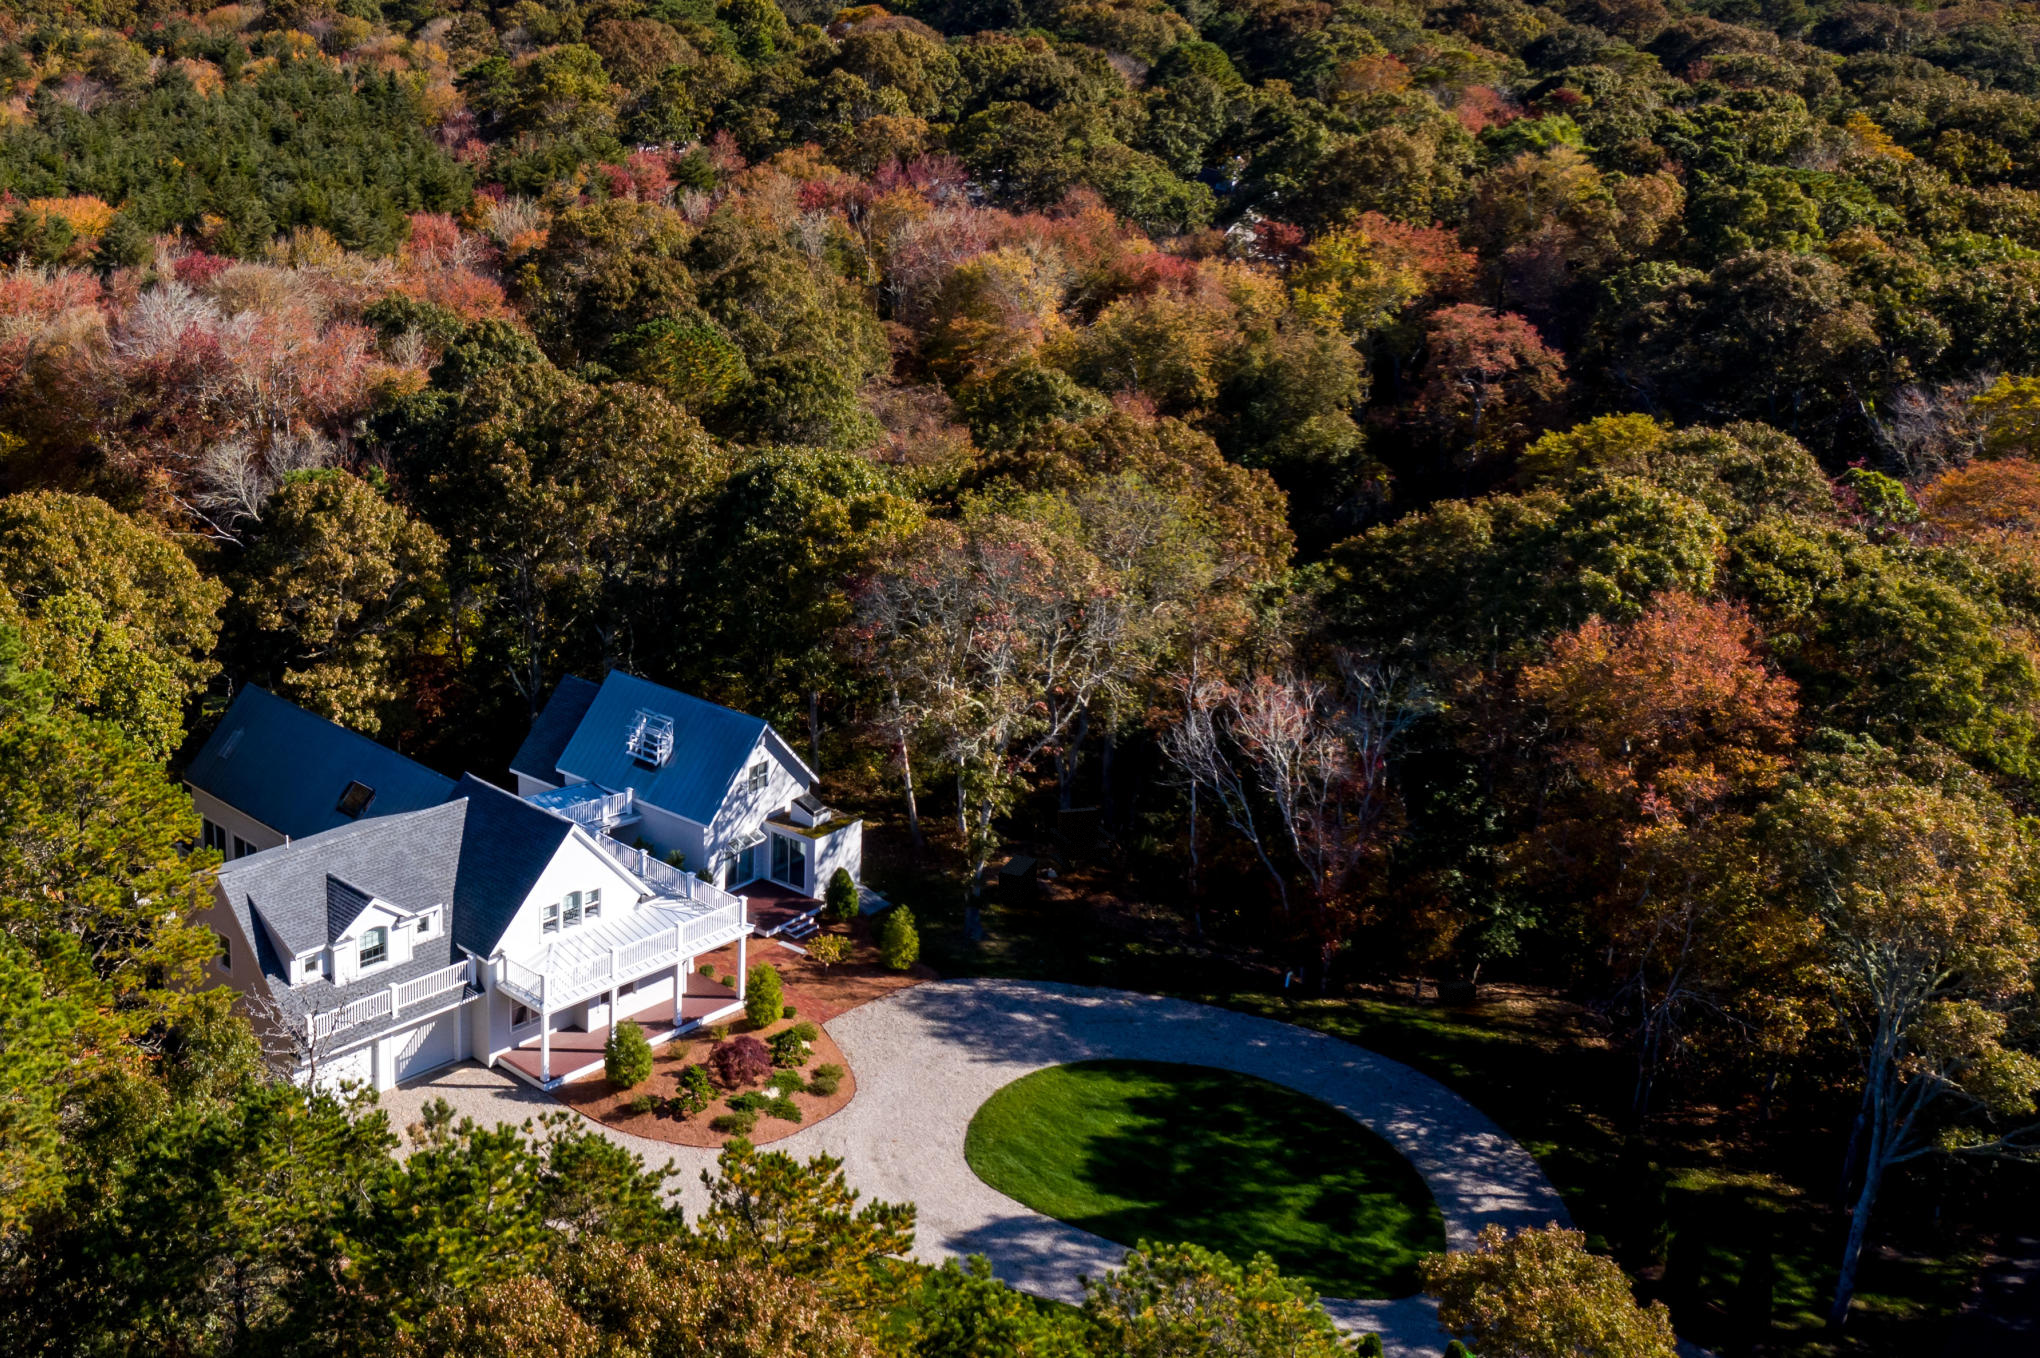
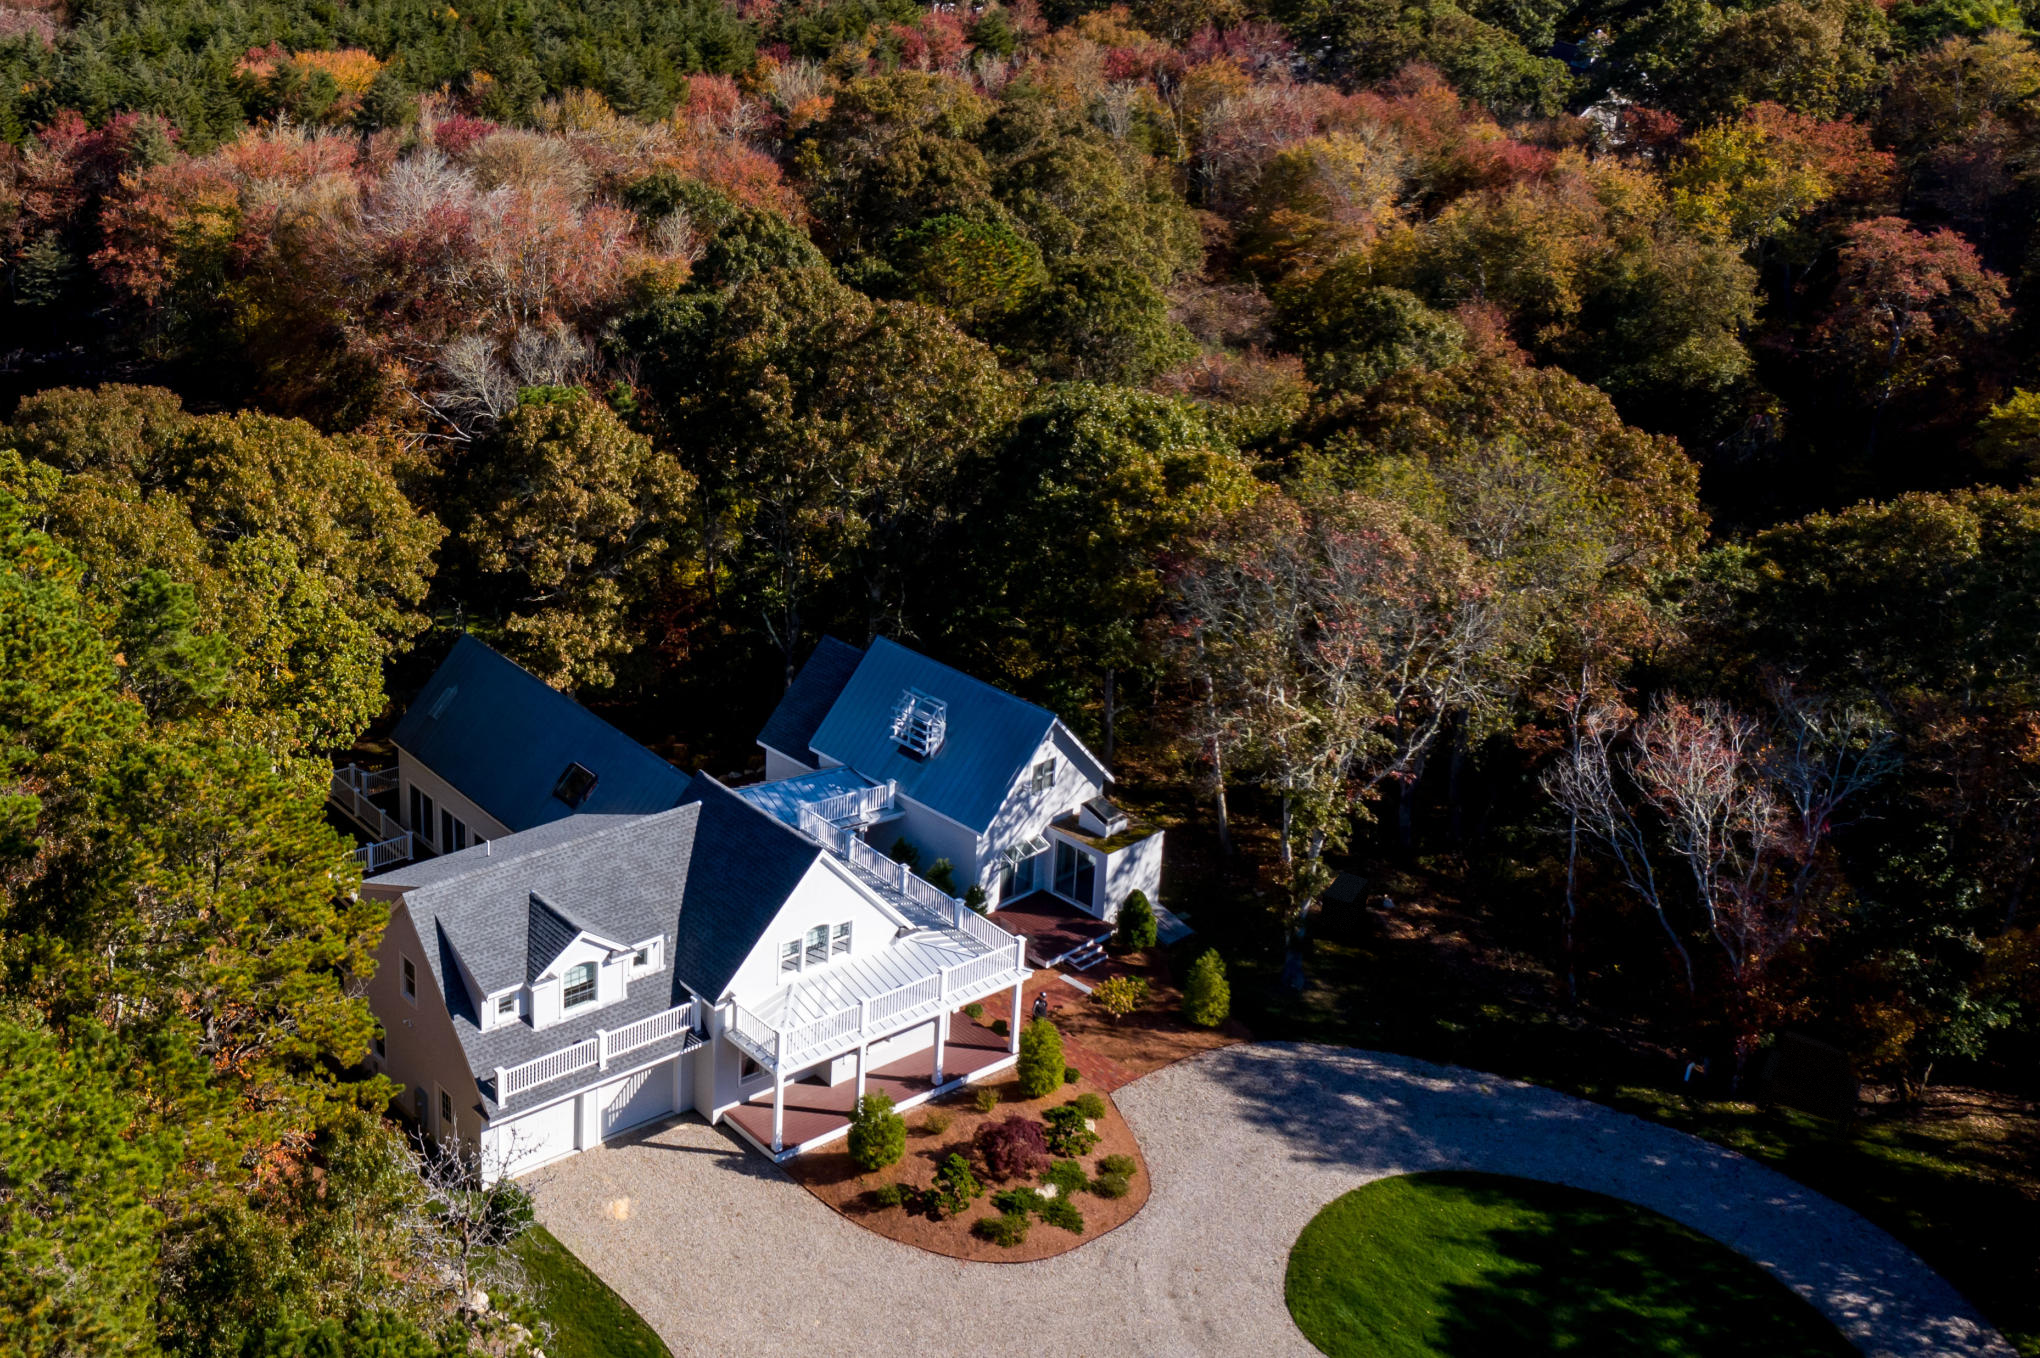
lounge chair: present [1049,807,1117,870] -> present [1755,1031,1859,1142]
woven basket: present [1437,979,1477,1002] -> none [1900,1103,1956,1134]

